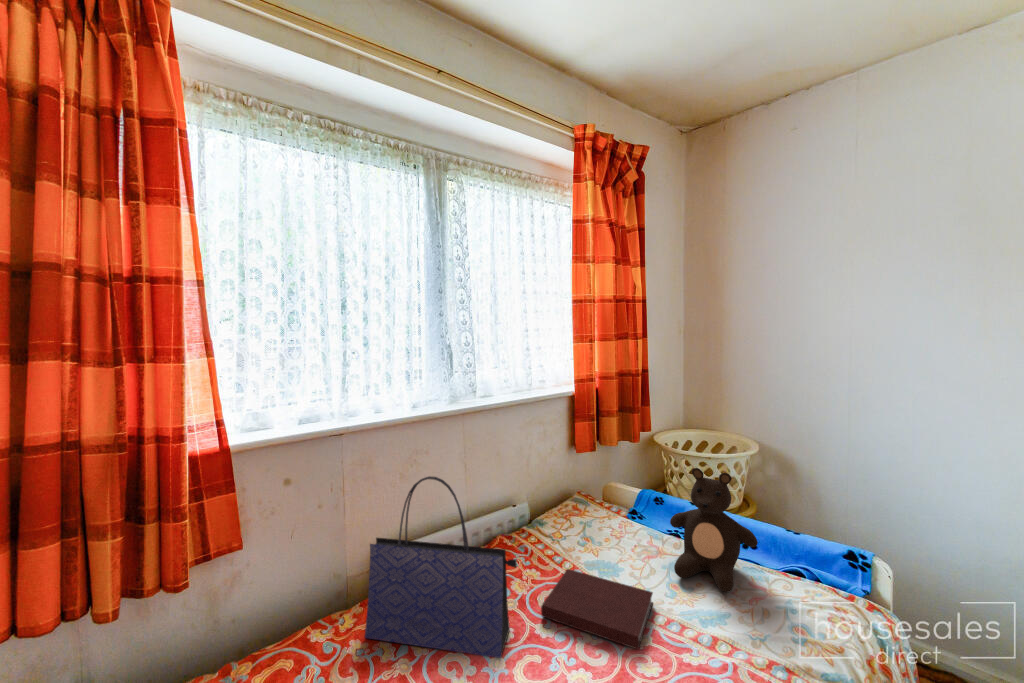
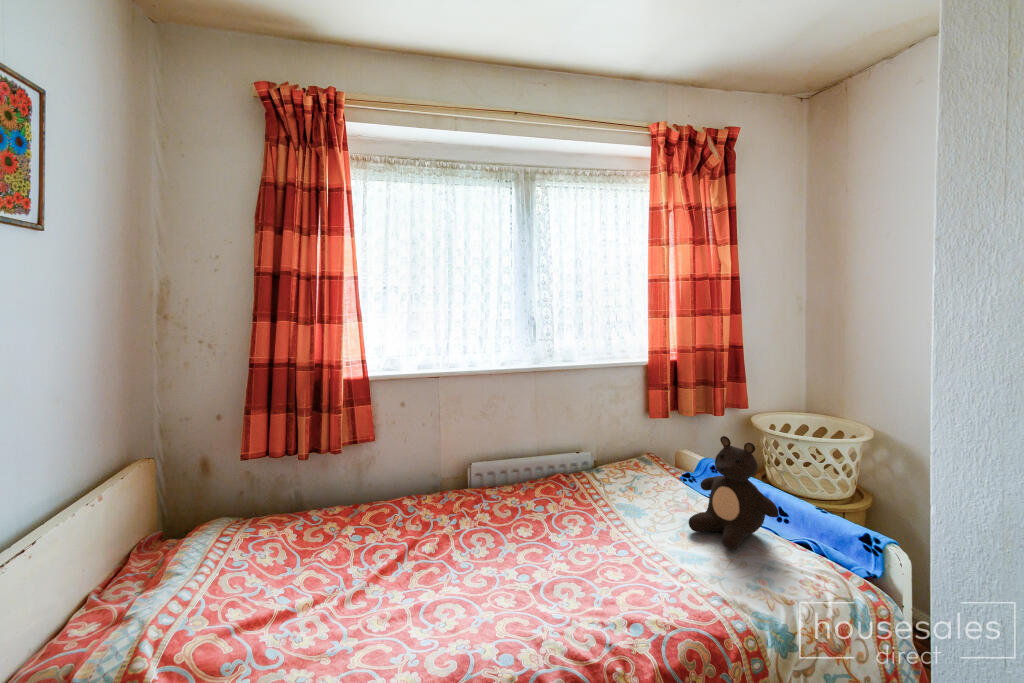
tote bag: present [365,476,517,658] -> none [437,408,529,542]
notebook: present [541,569,653,649] -> none [555,503,654,564]

